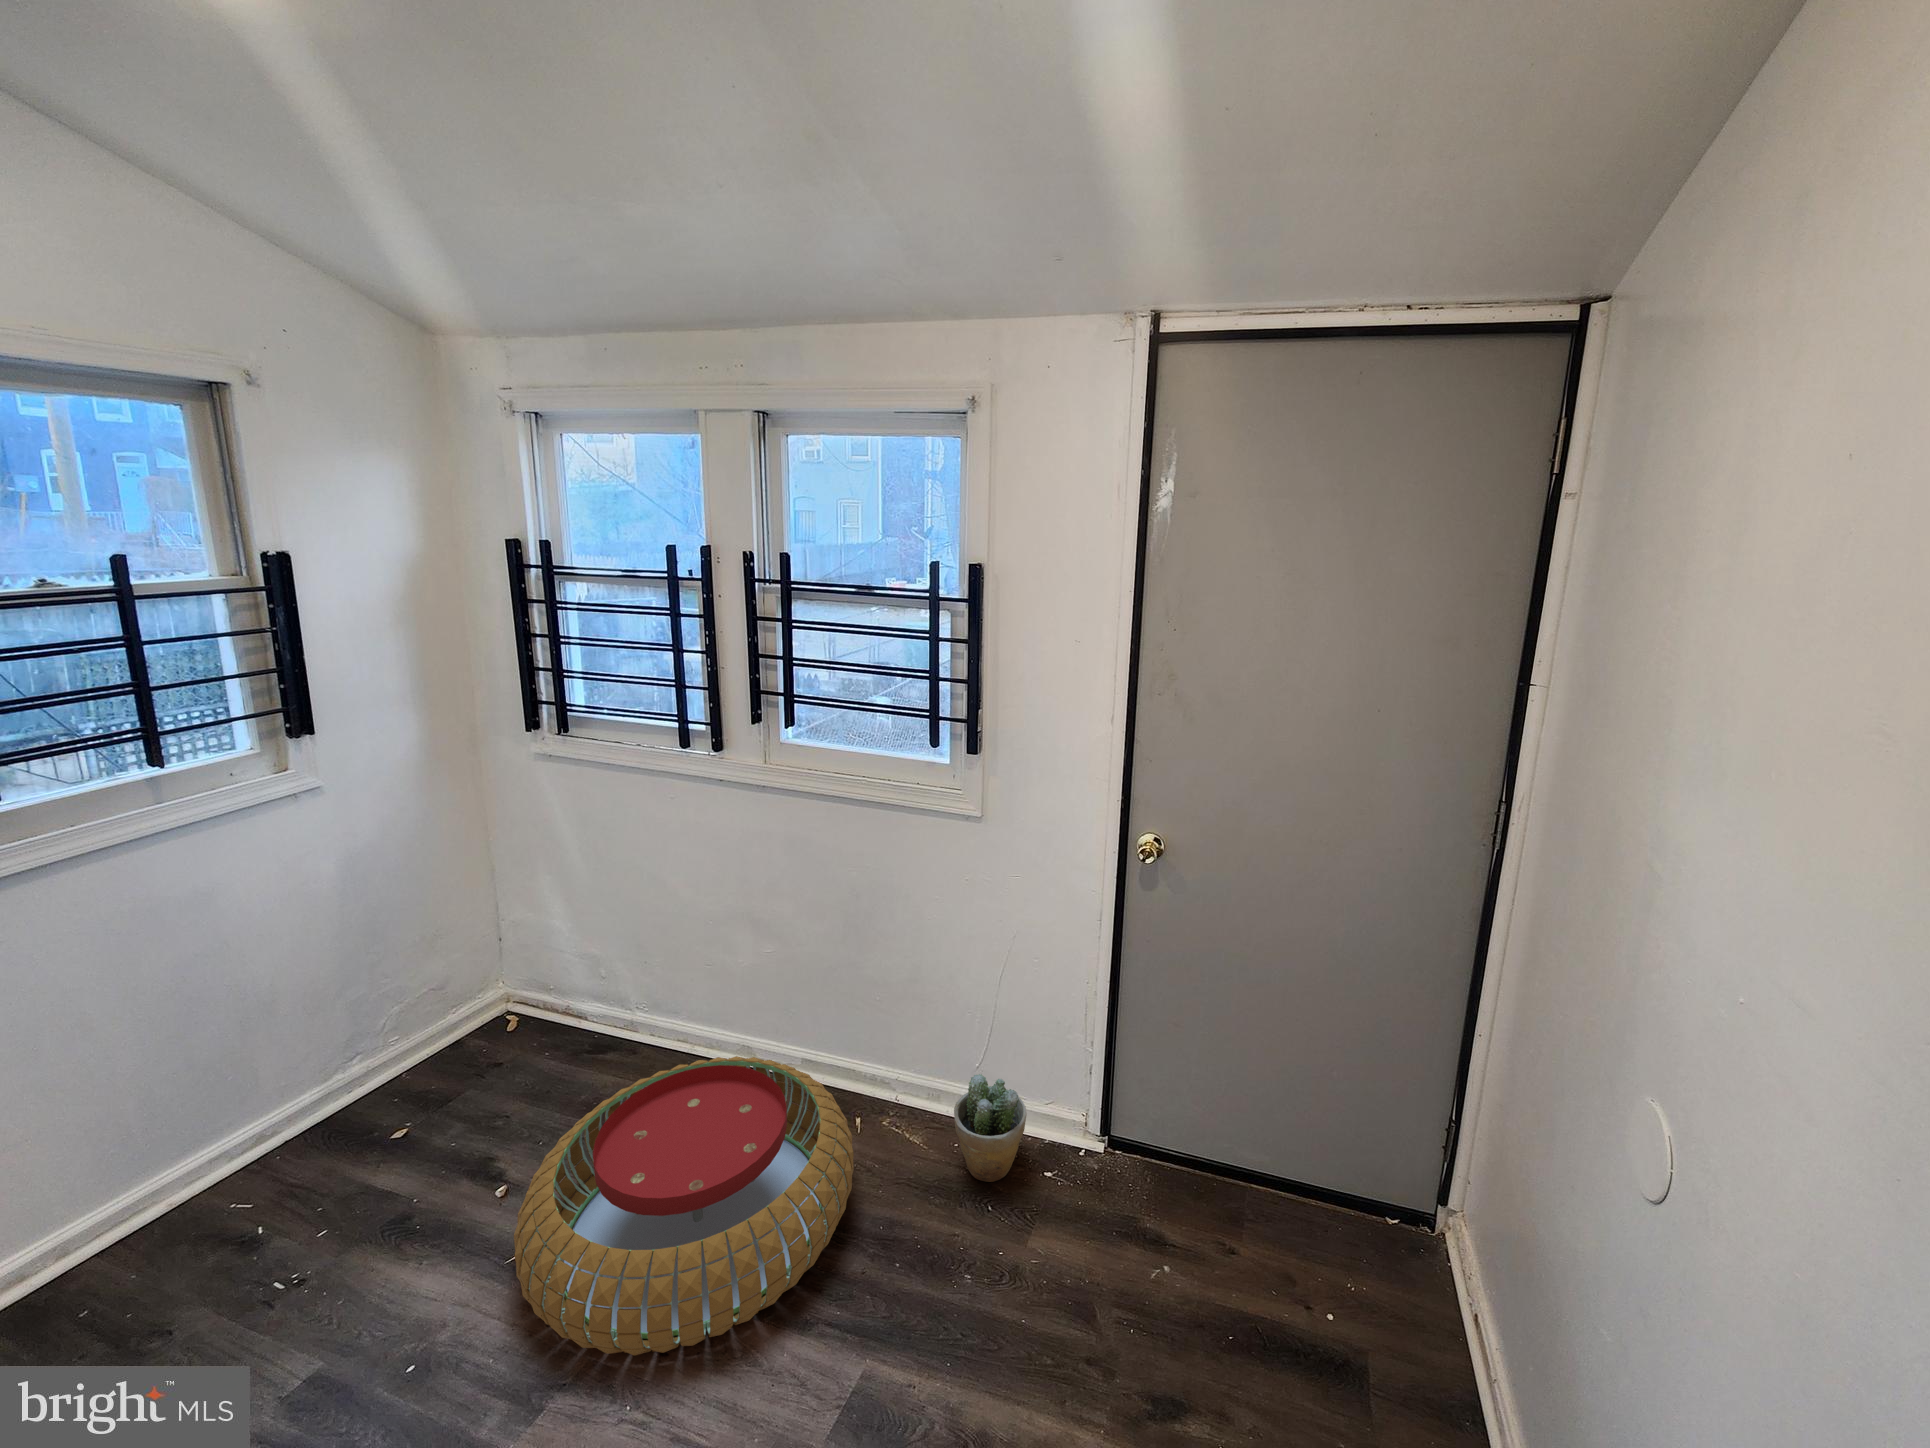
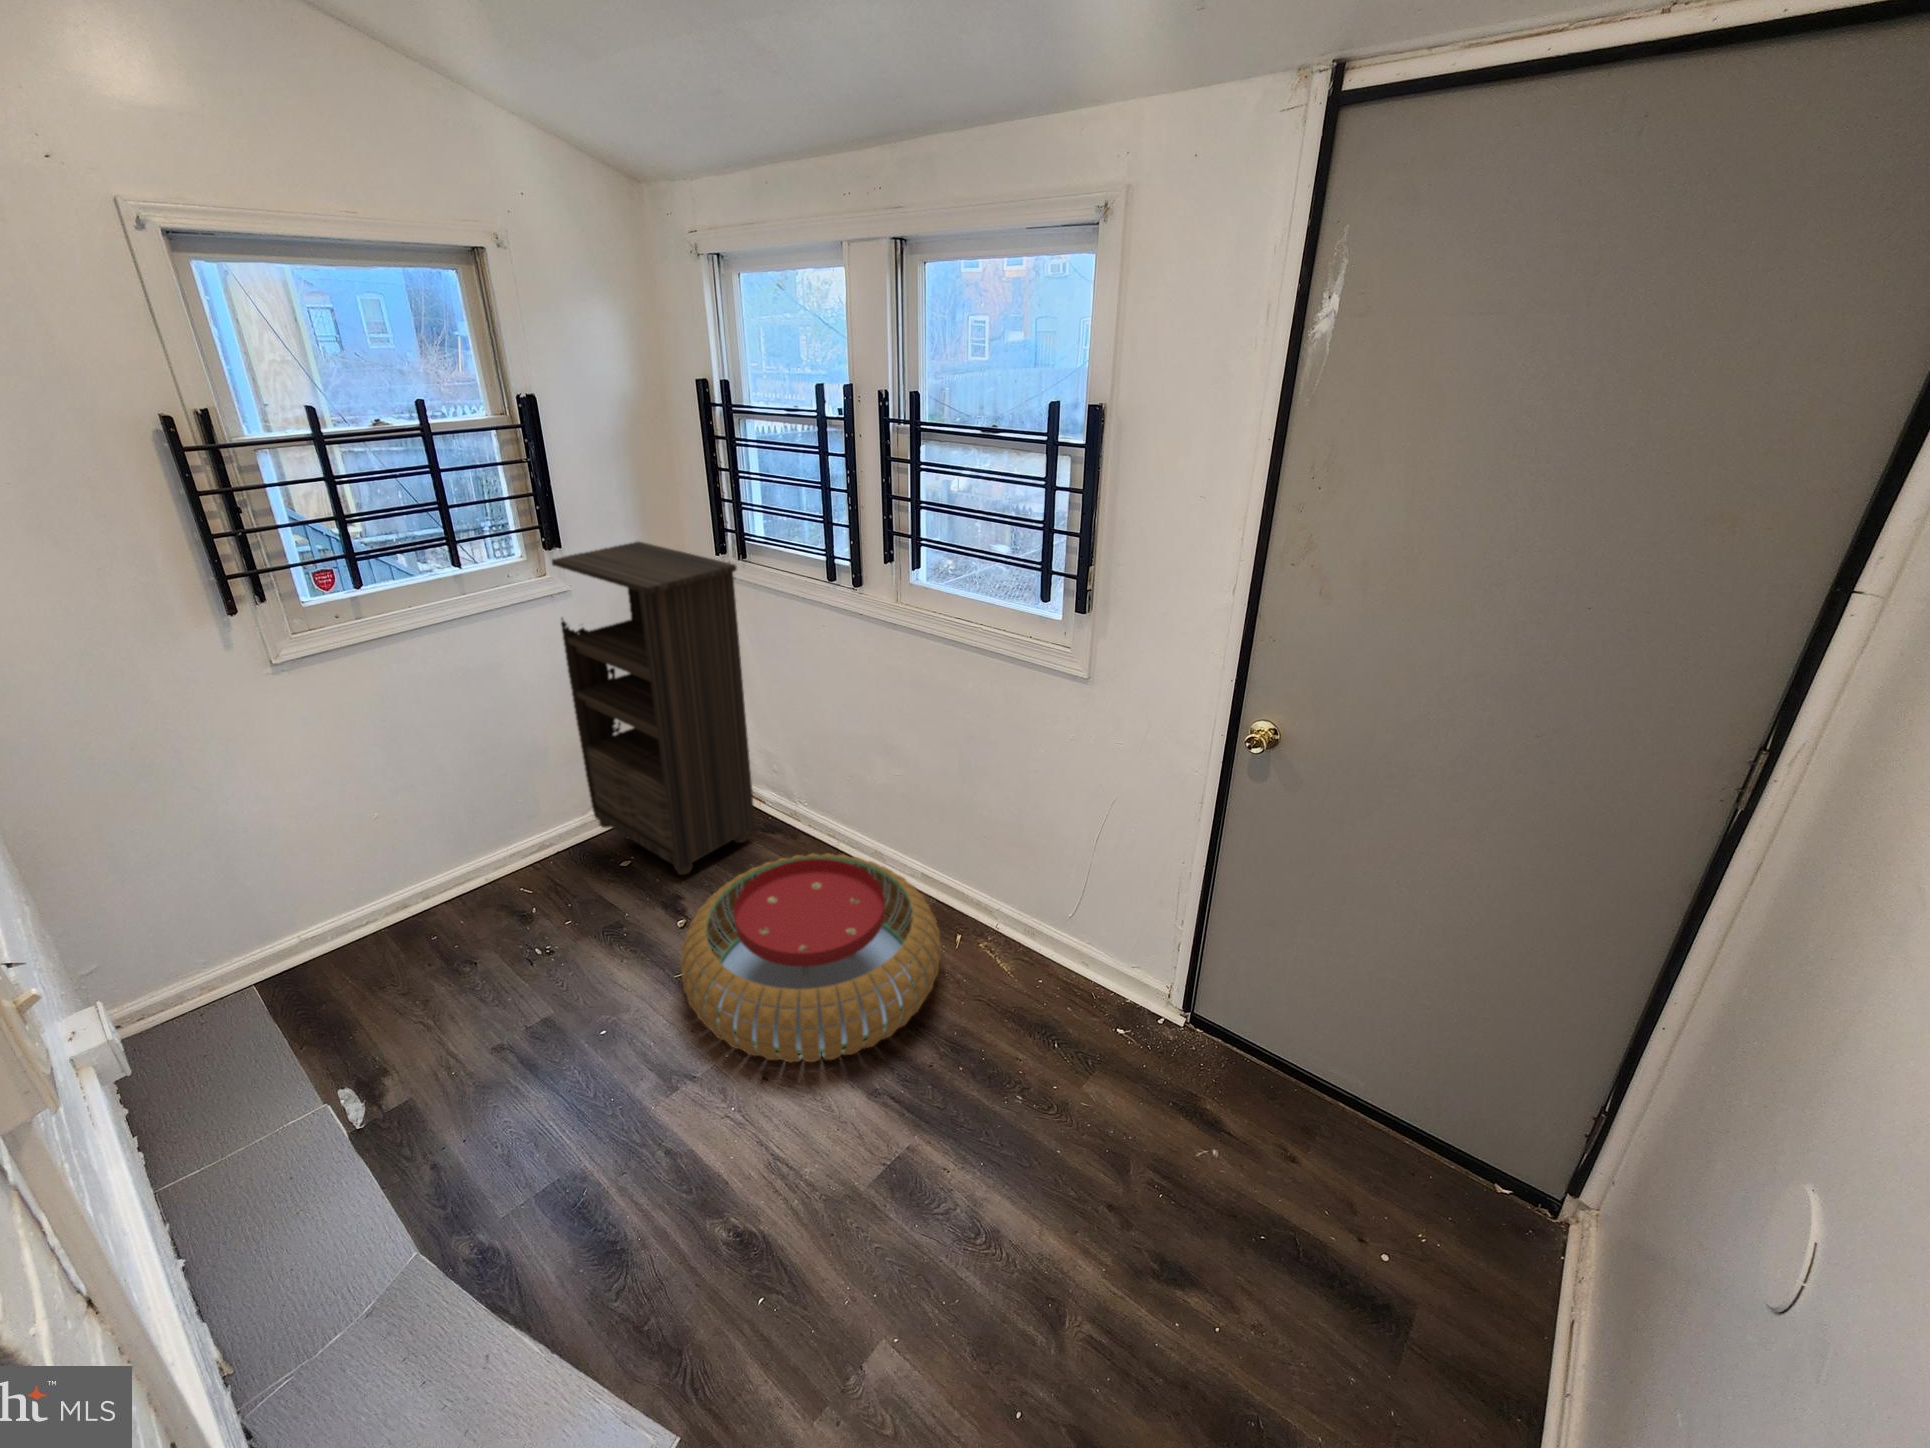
bookshelf: none [277,720,586,1138] -> present [552,542,755,875]
potted plant: present [954,1074,1027,1182] -> none [1034,922,1106,1020]

